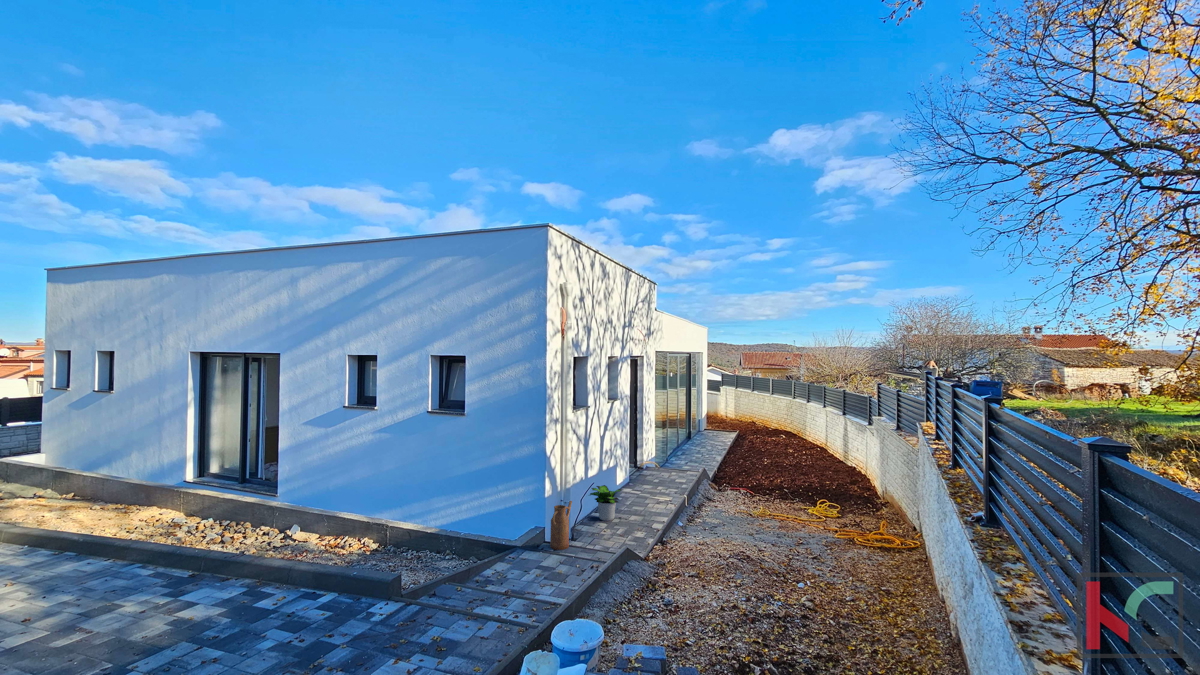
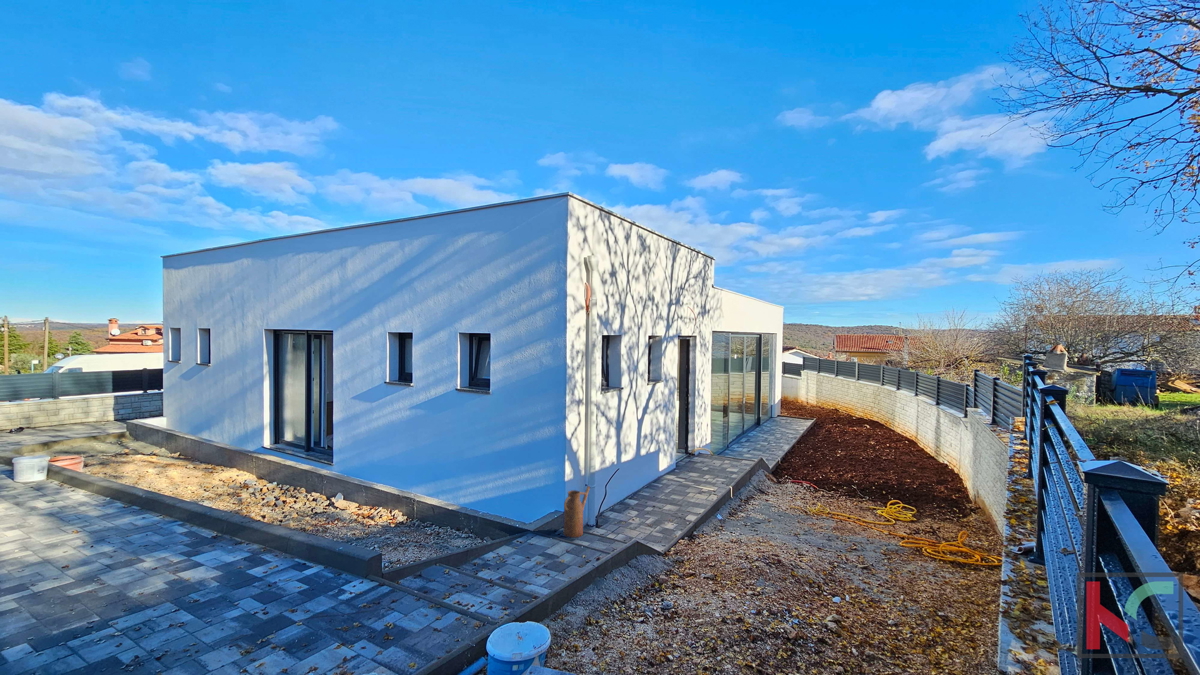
potted plant: present [590,485,622,521] -> none [614,471,654,509]

